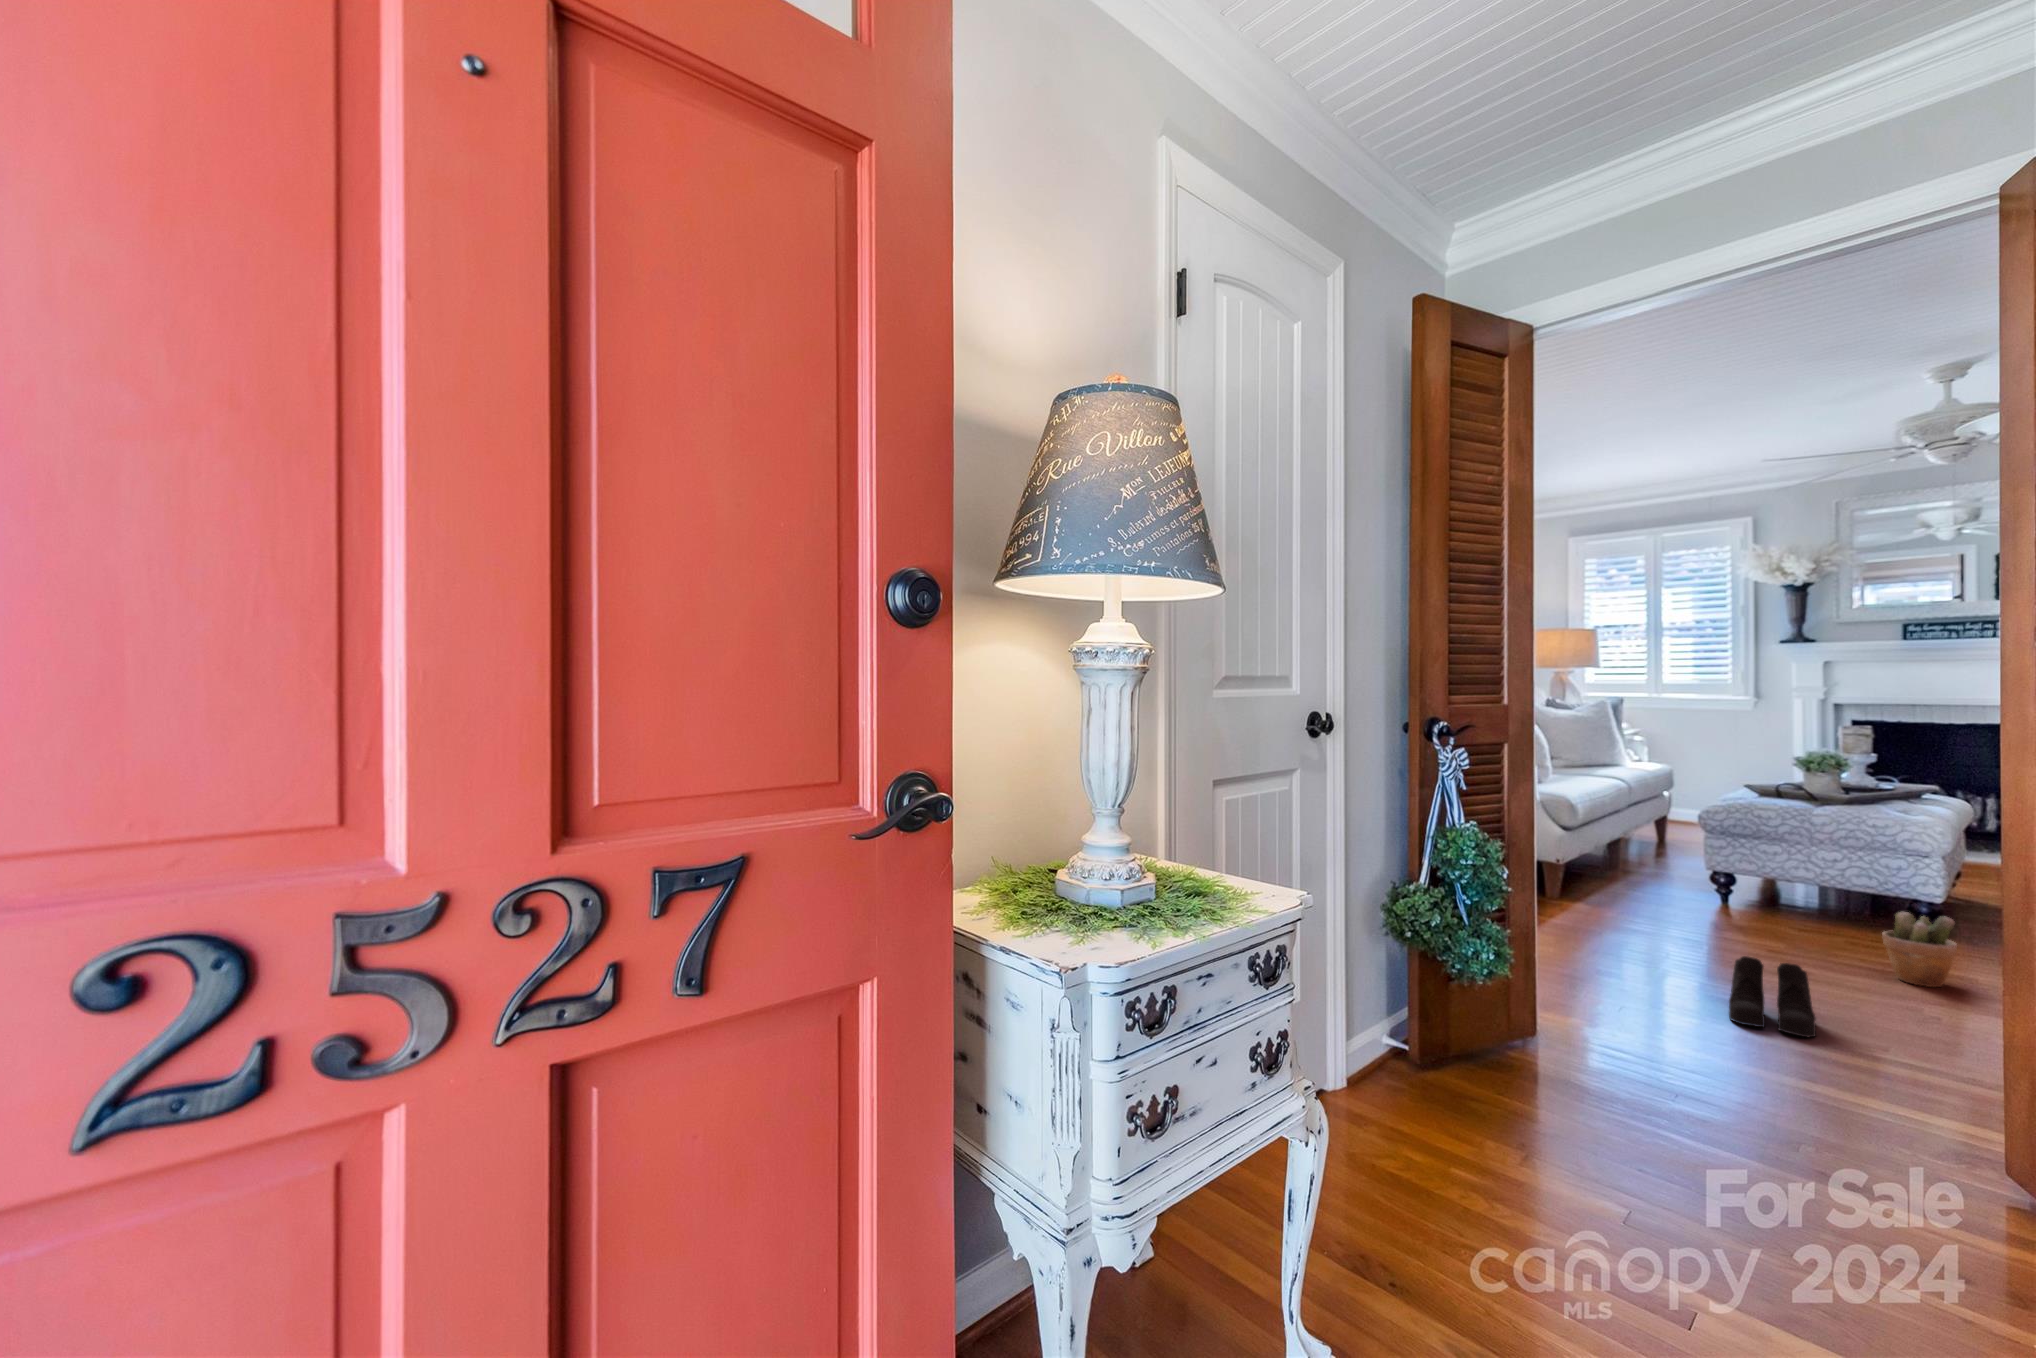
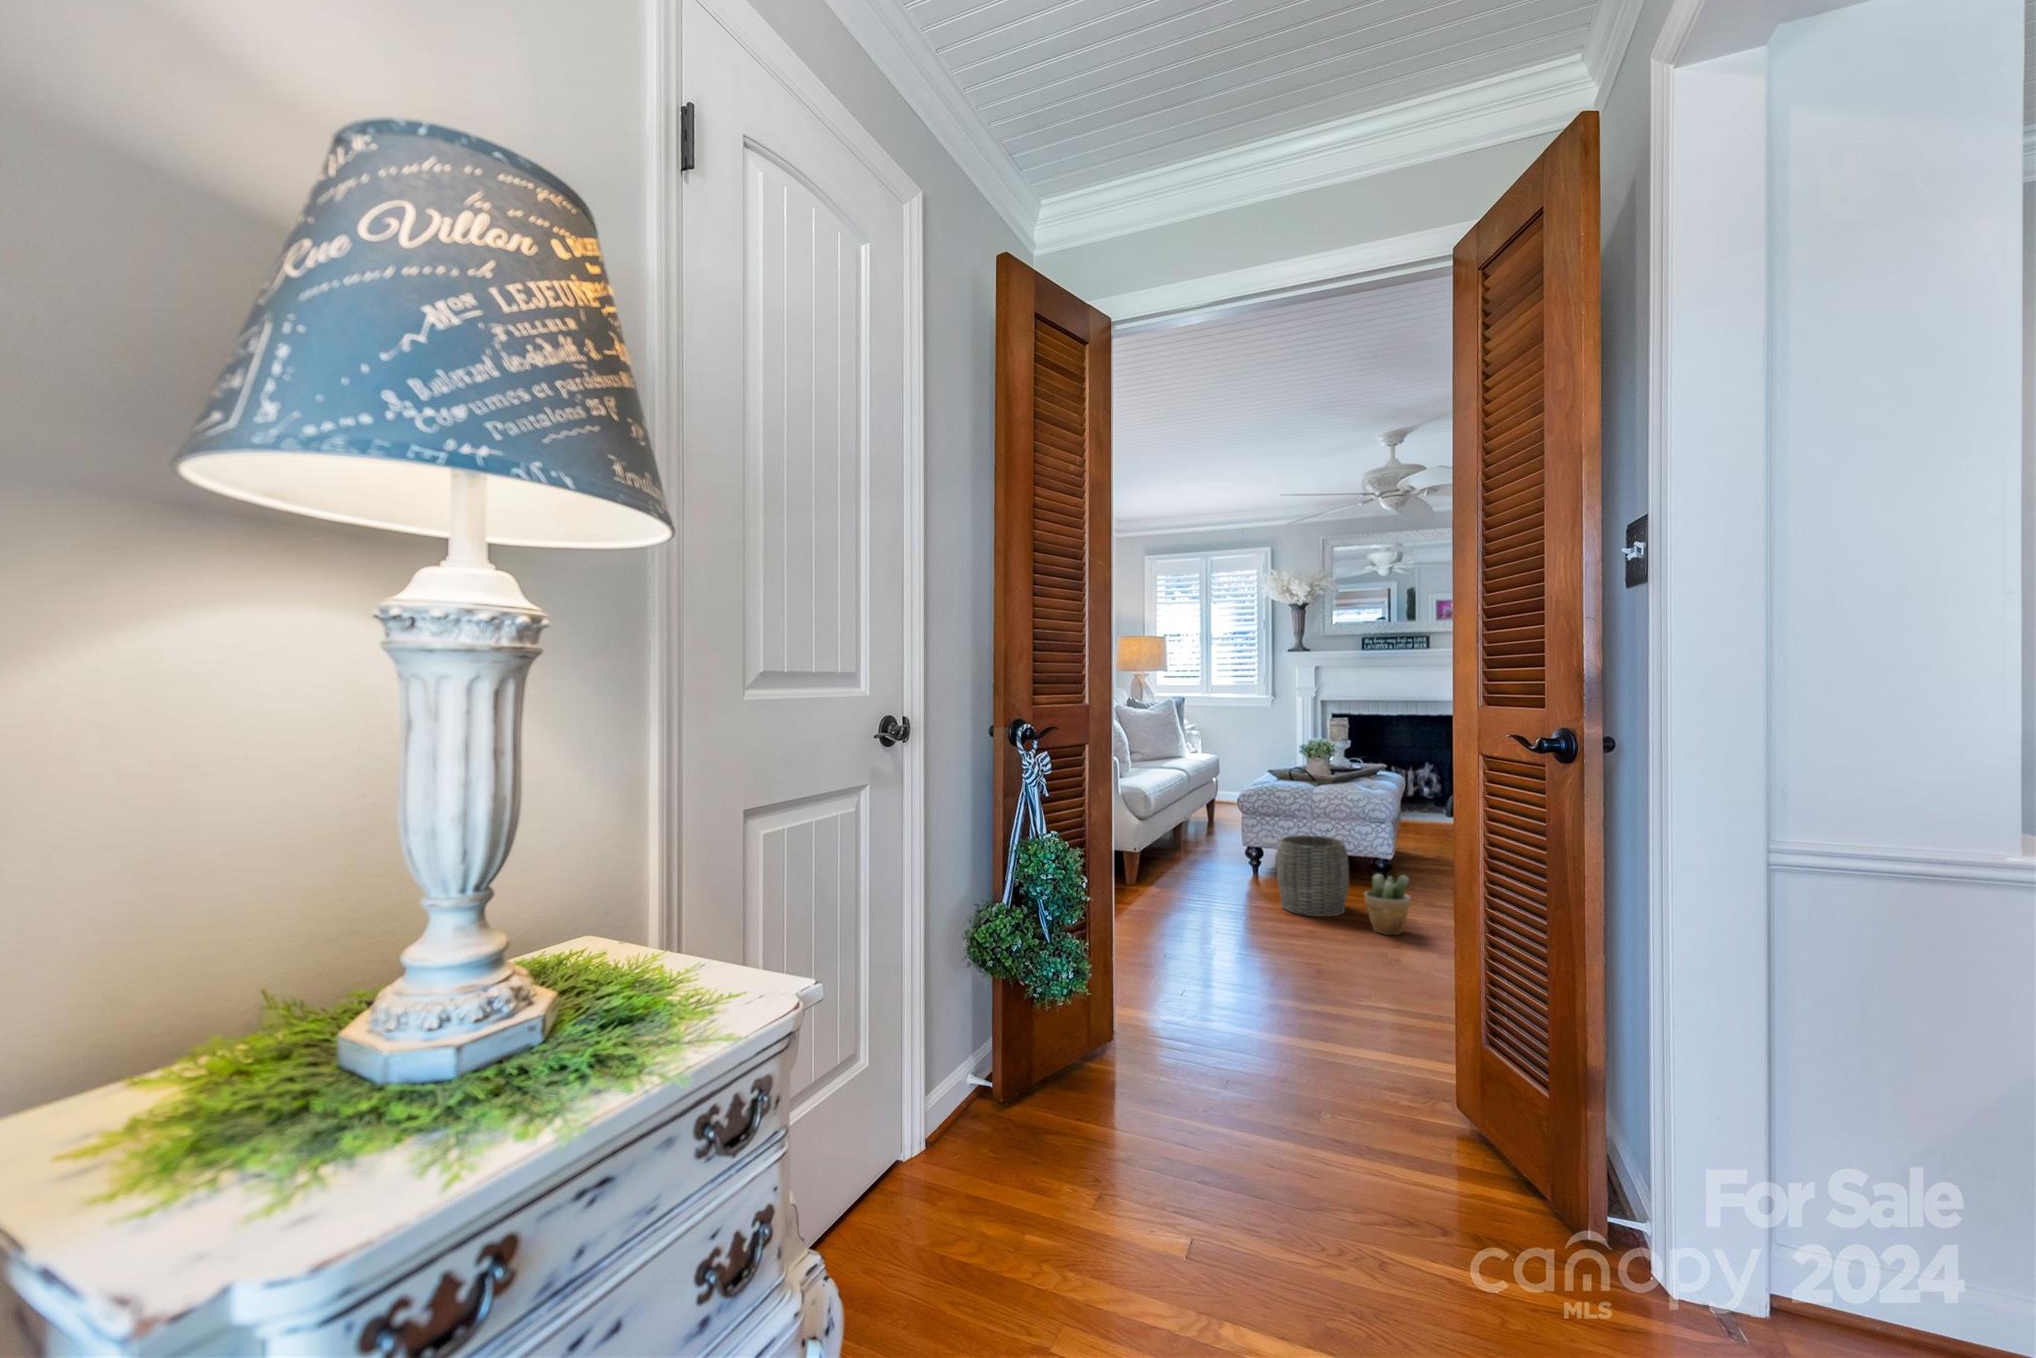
woven basket: none [1753,859,1861,956] -> present [1277,835,1349,917]
boots: present [1729,956,1816,1037] -> none [1265,931,1327,1000]

